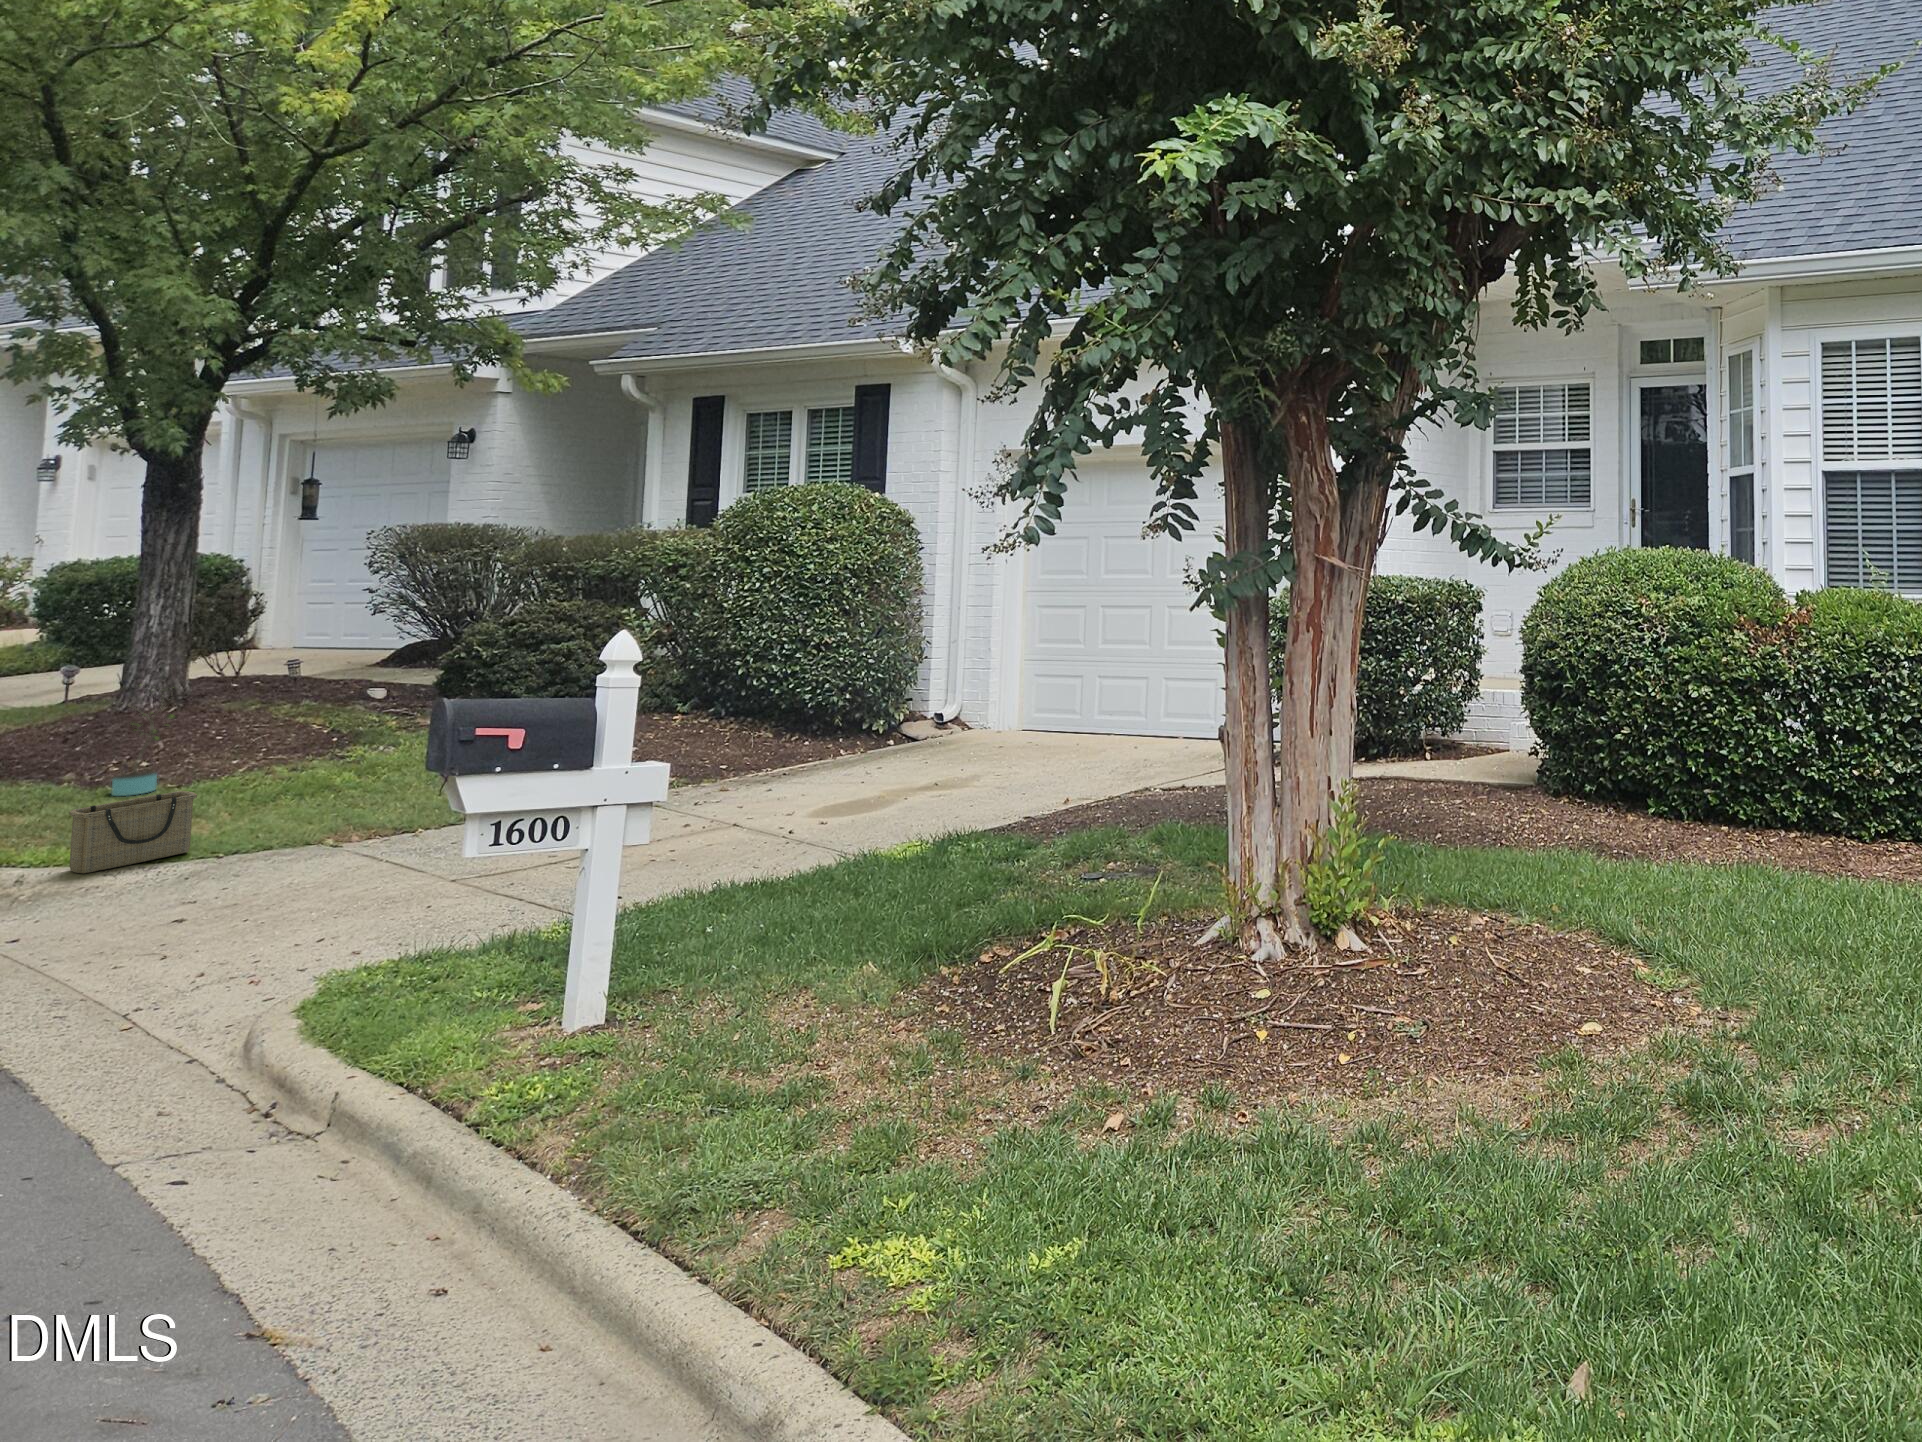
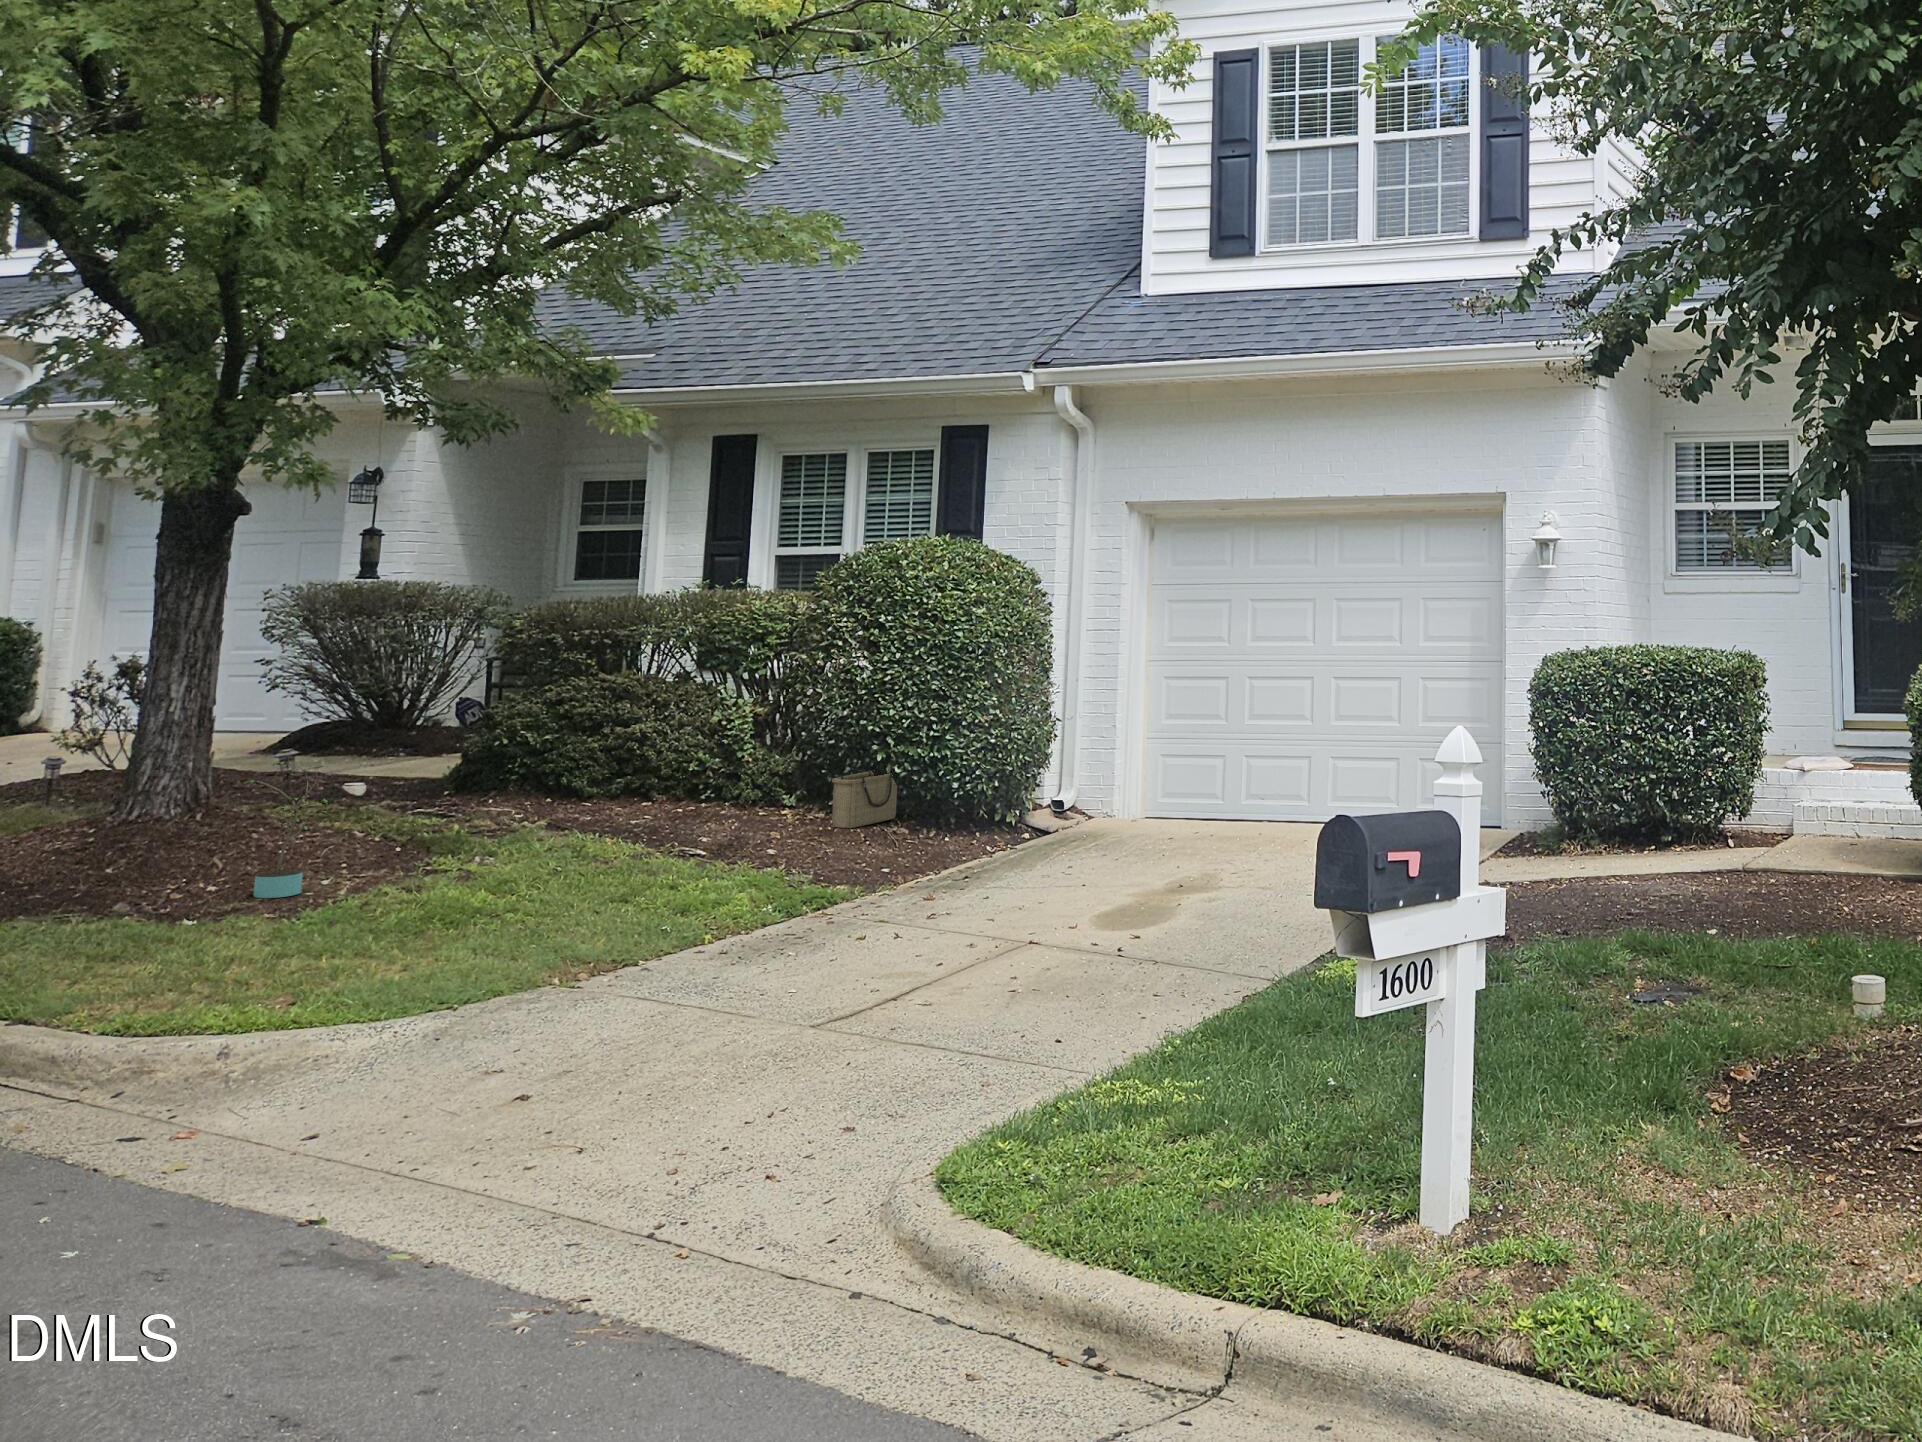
basket: present [69,791,197,874] -> present [832,771,897,828]

